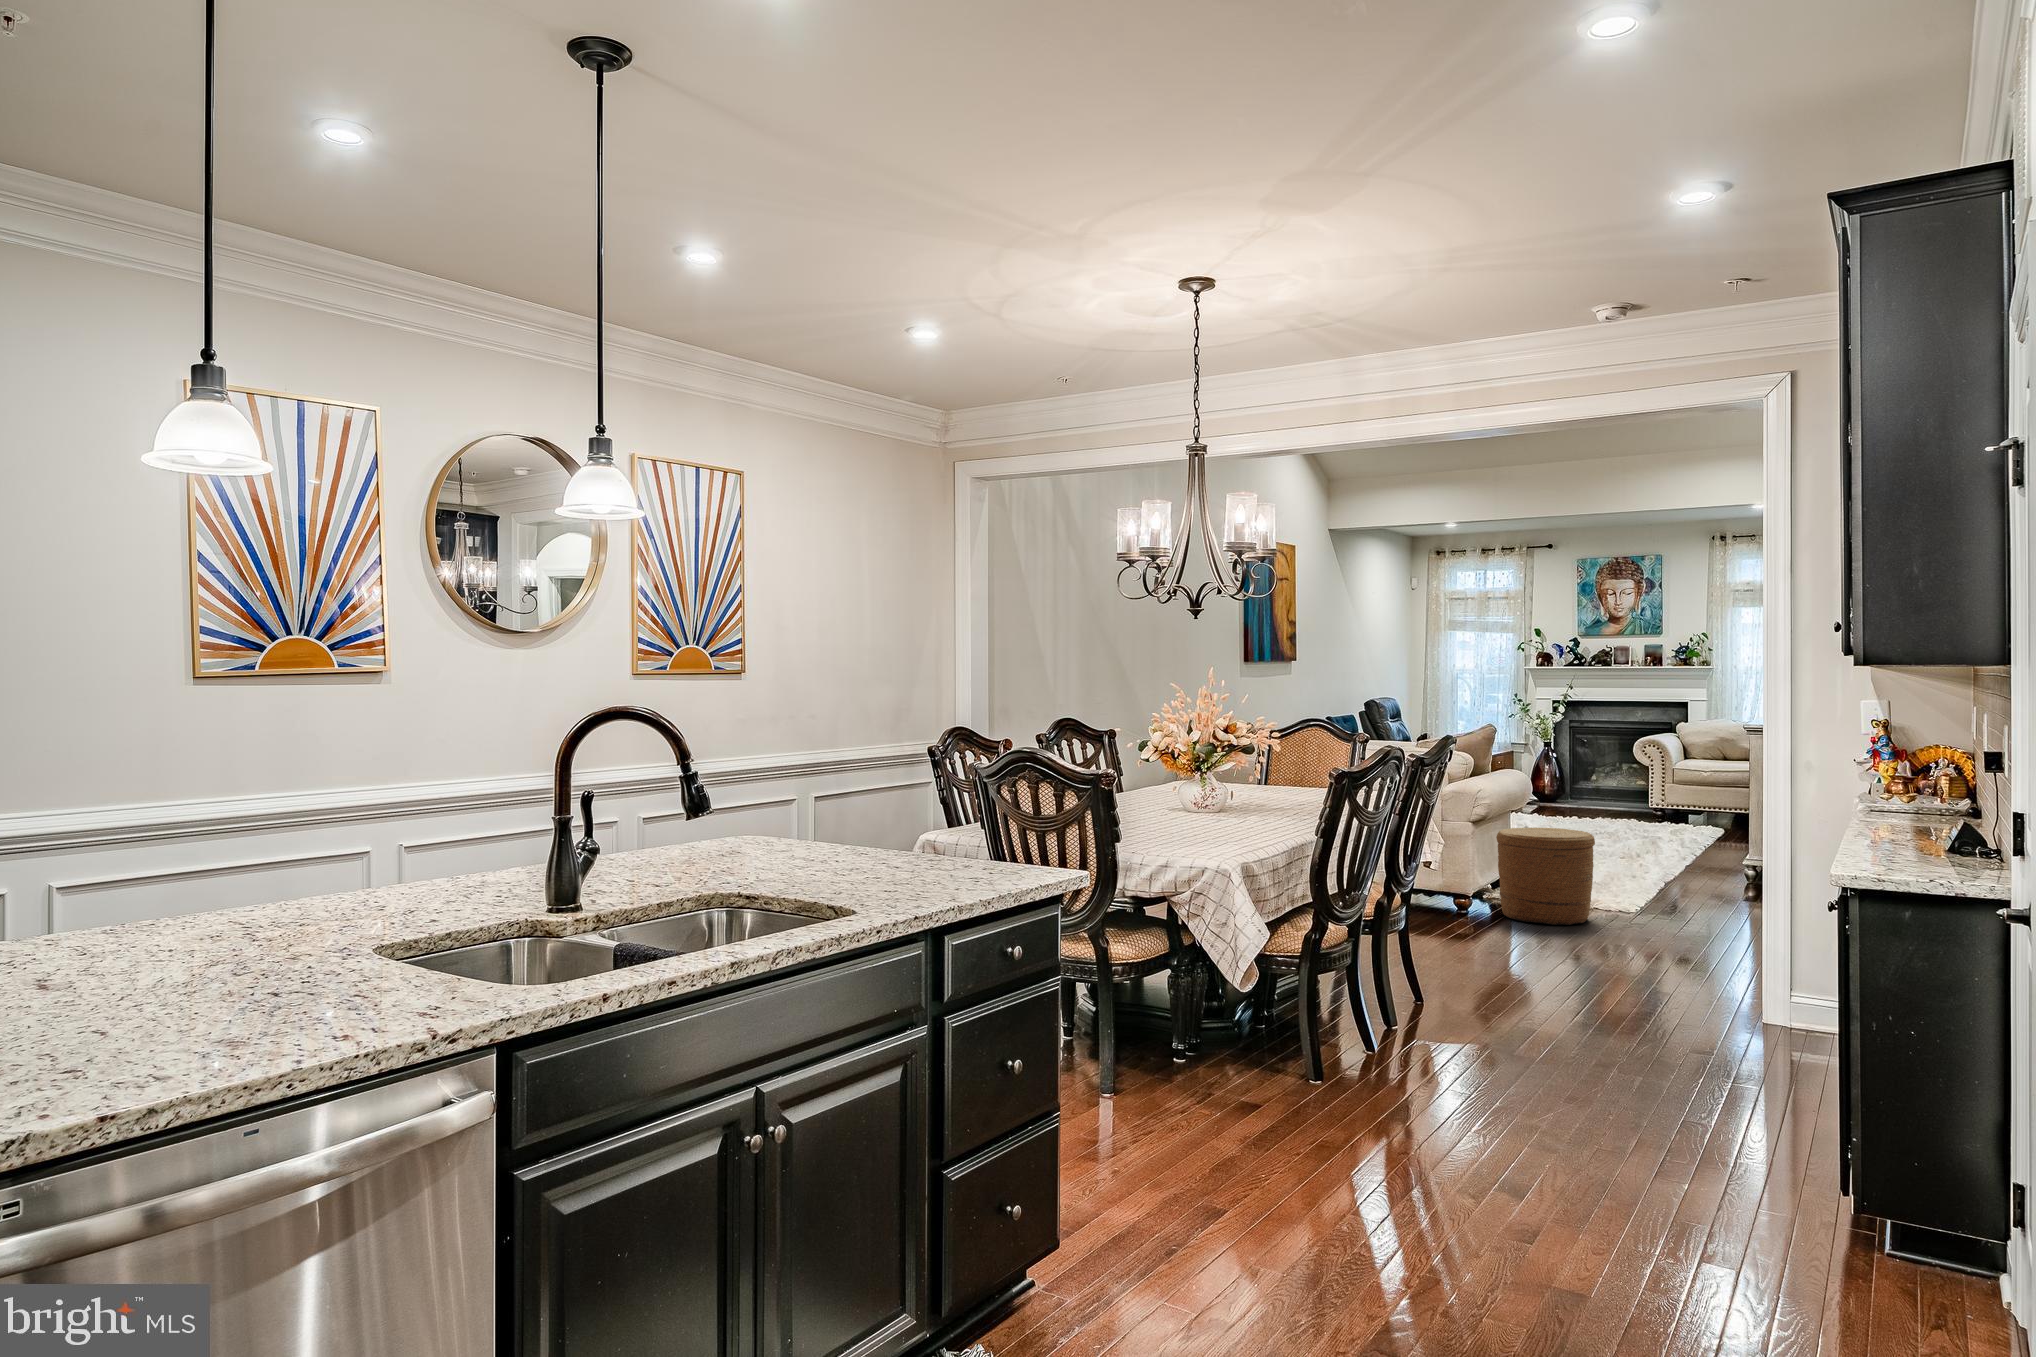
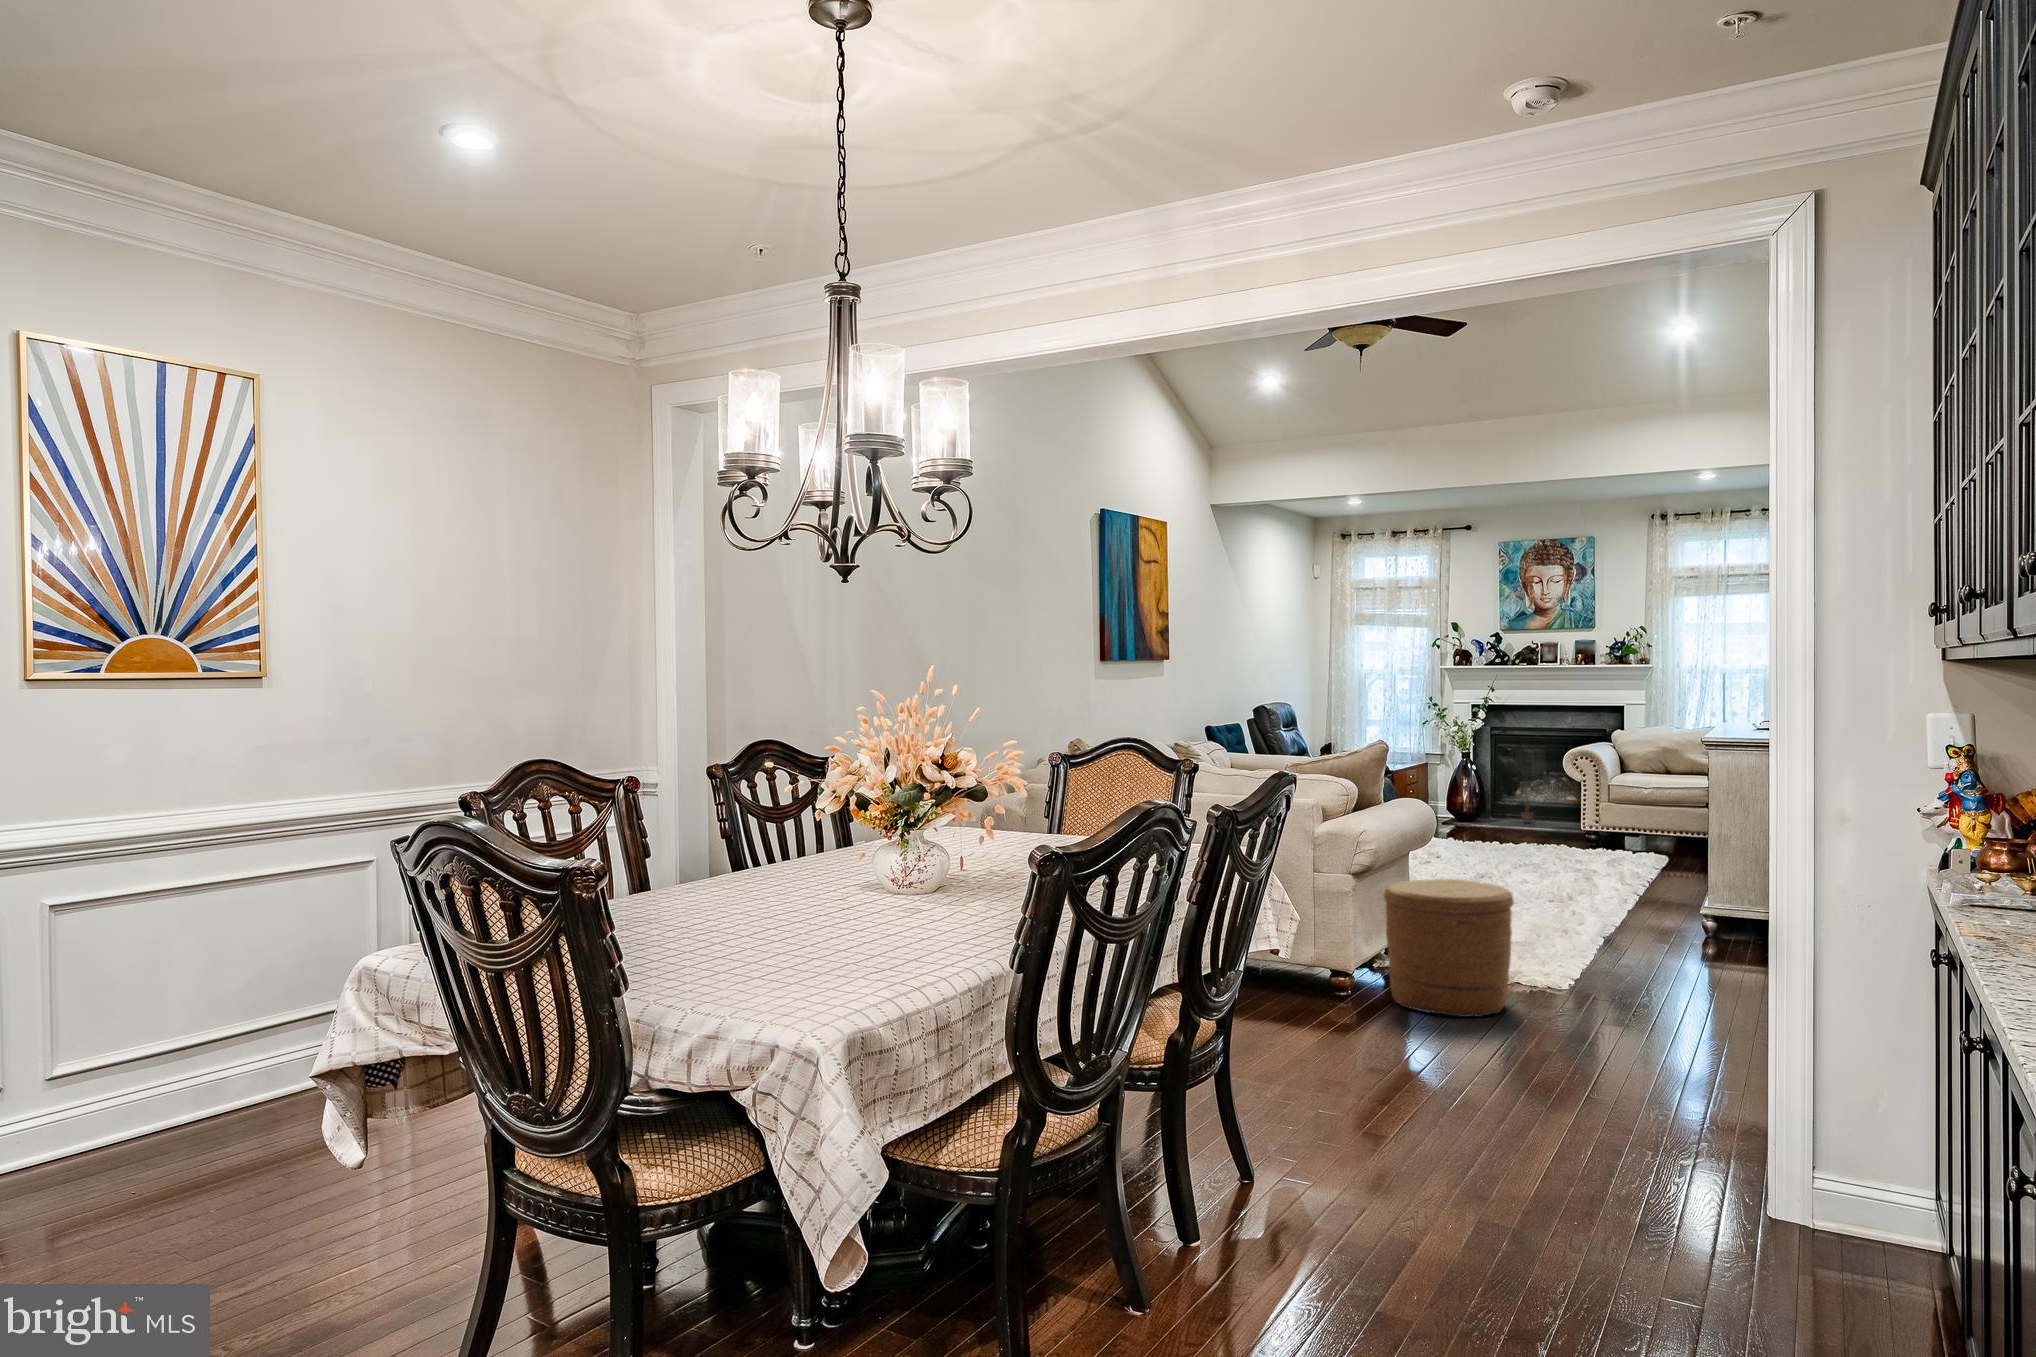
decorative plant: none [1584,765,1614,803] -> present [1516,782,1539,823]

